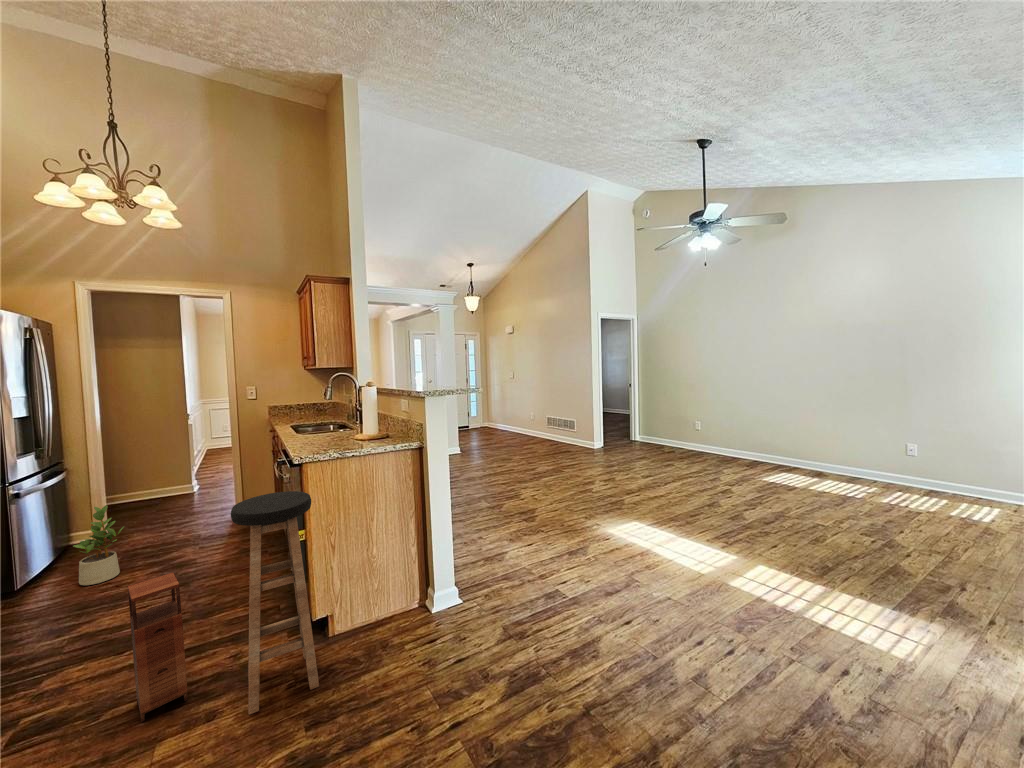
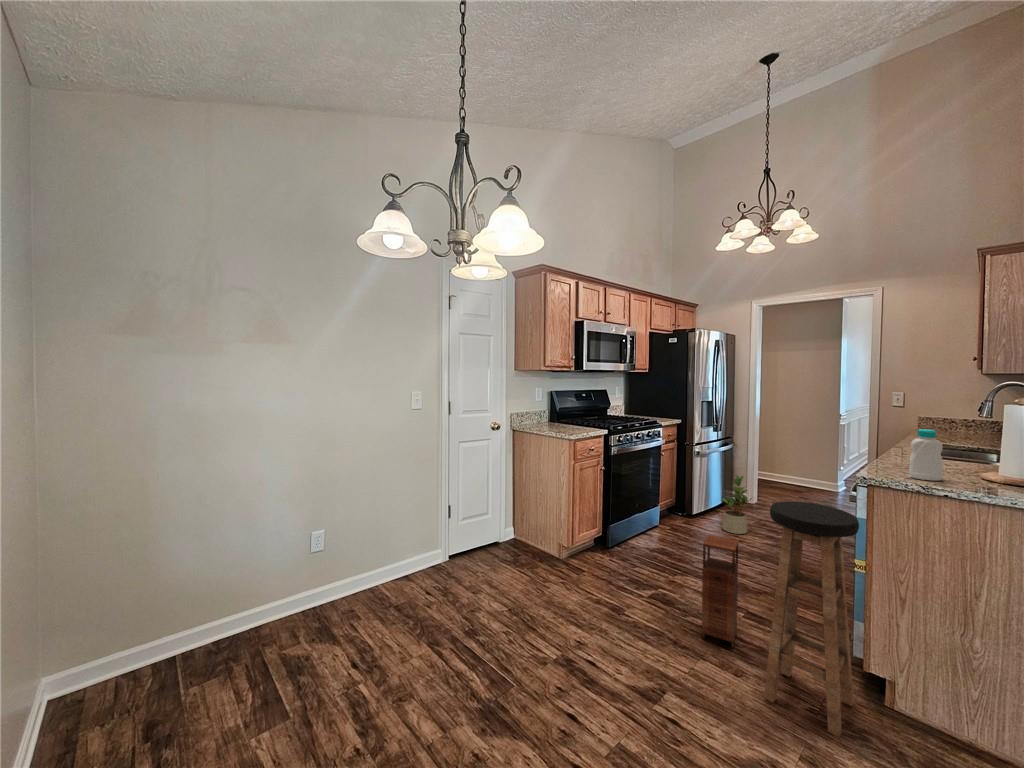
bottle: none [324,409,344,449] -> present [909,429,943,481]

